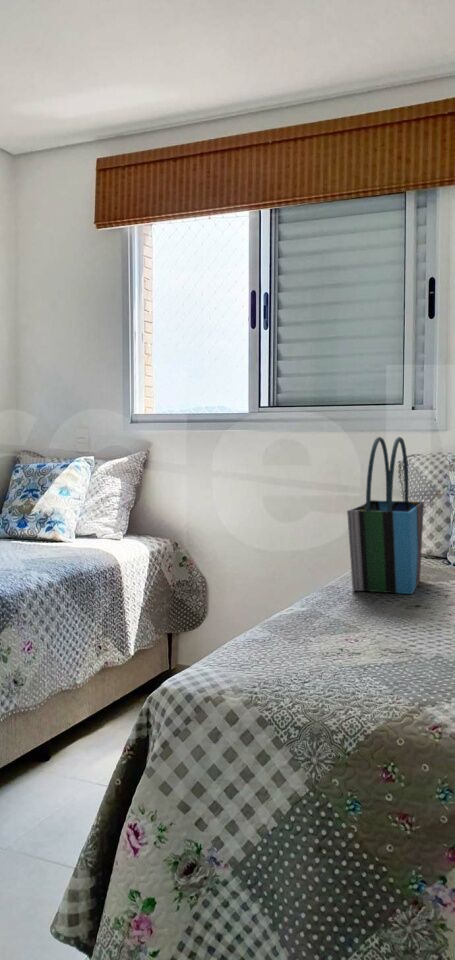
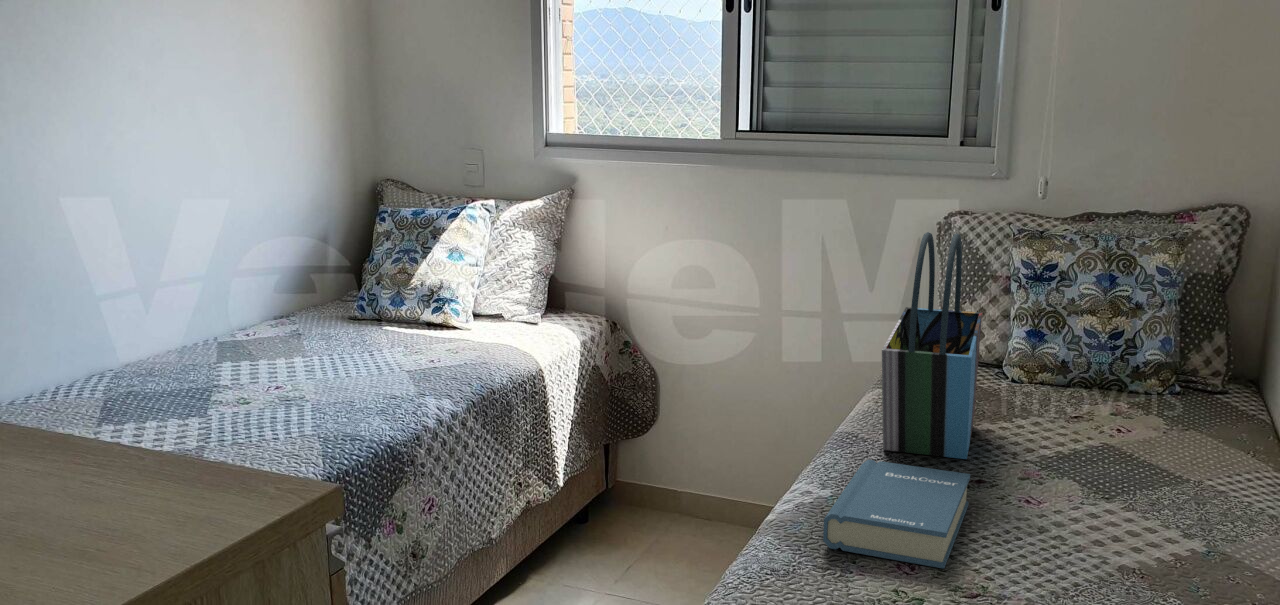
hardback book: none [299,584,409,640] -> present [823,460,970,568]

